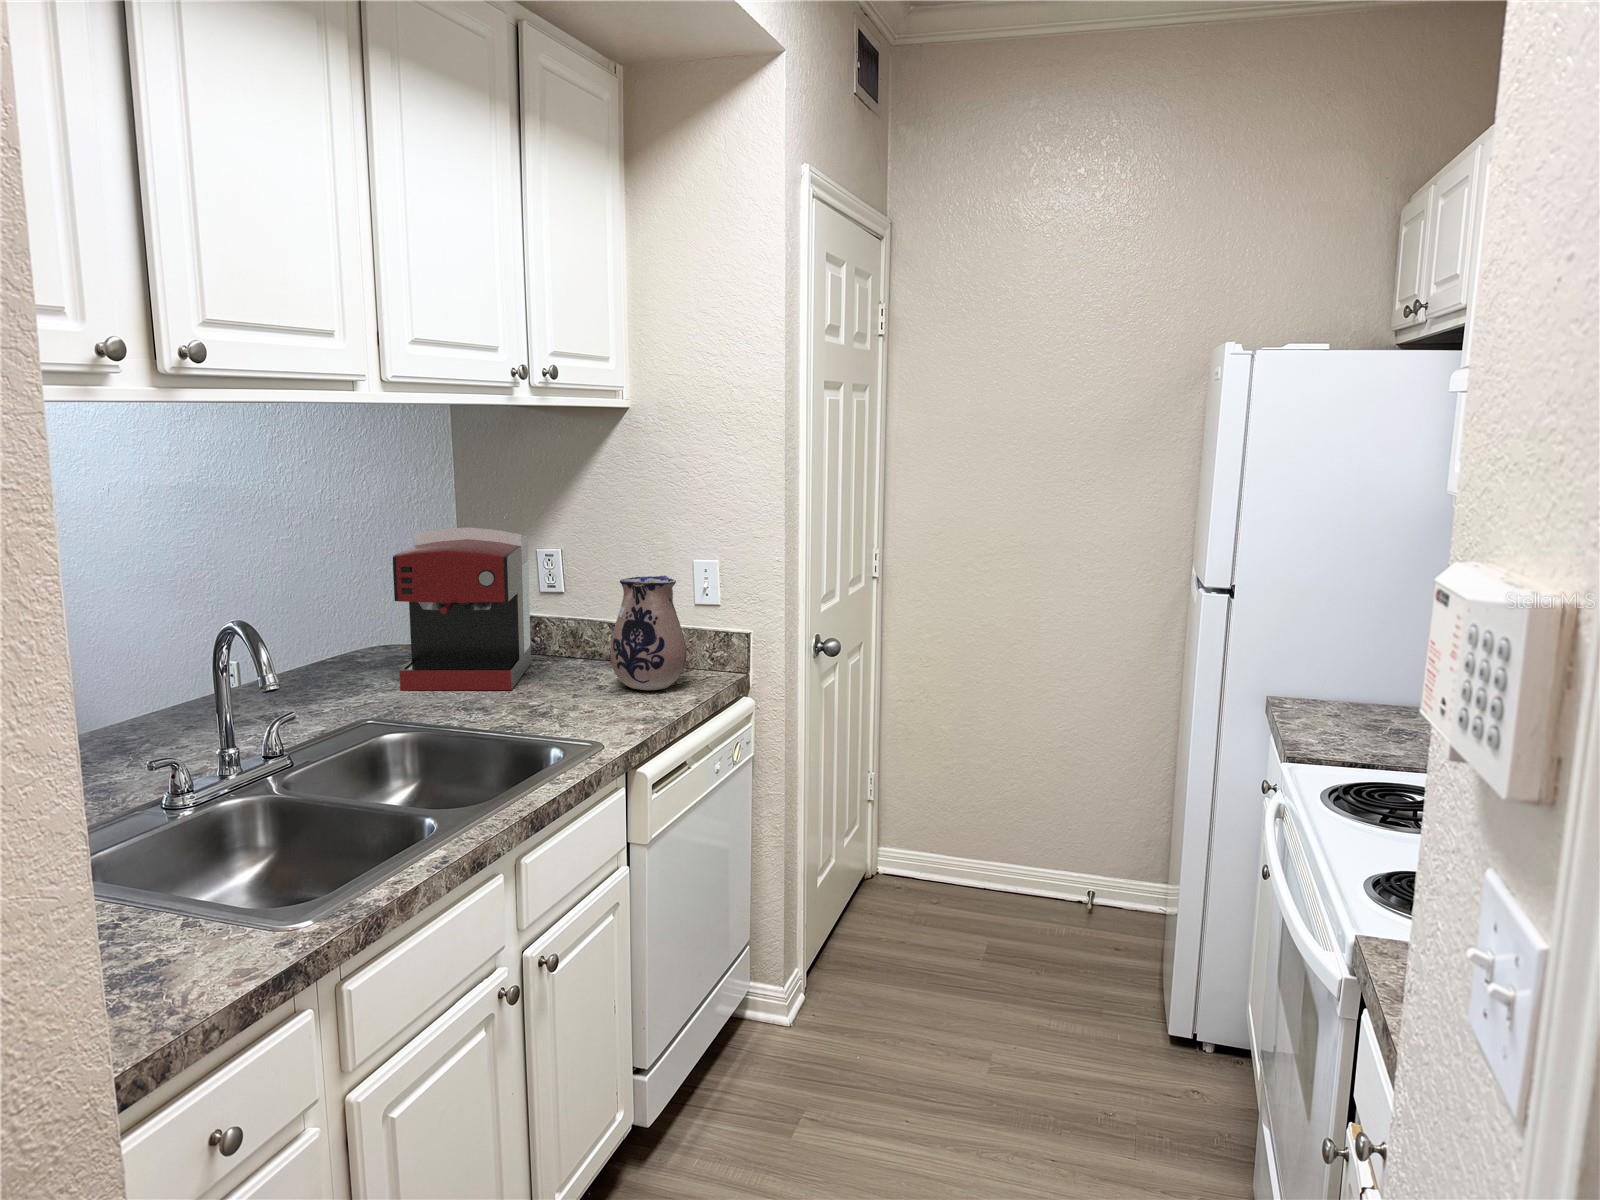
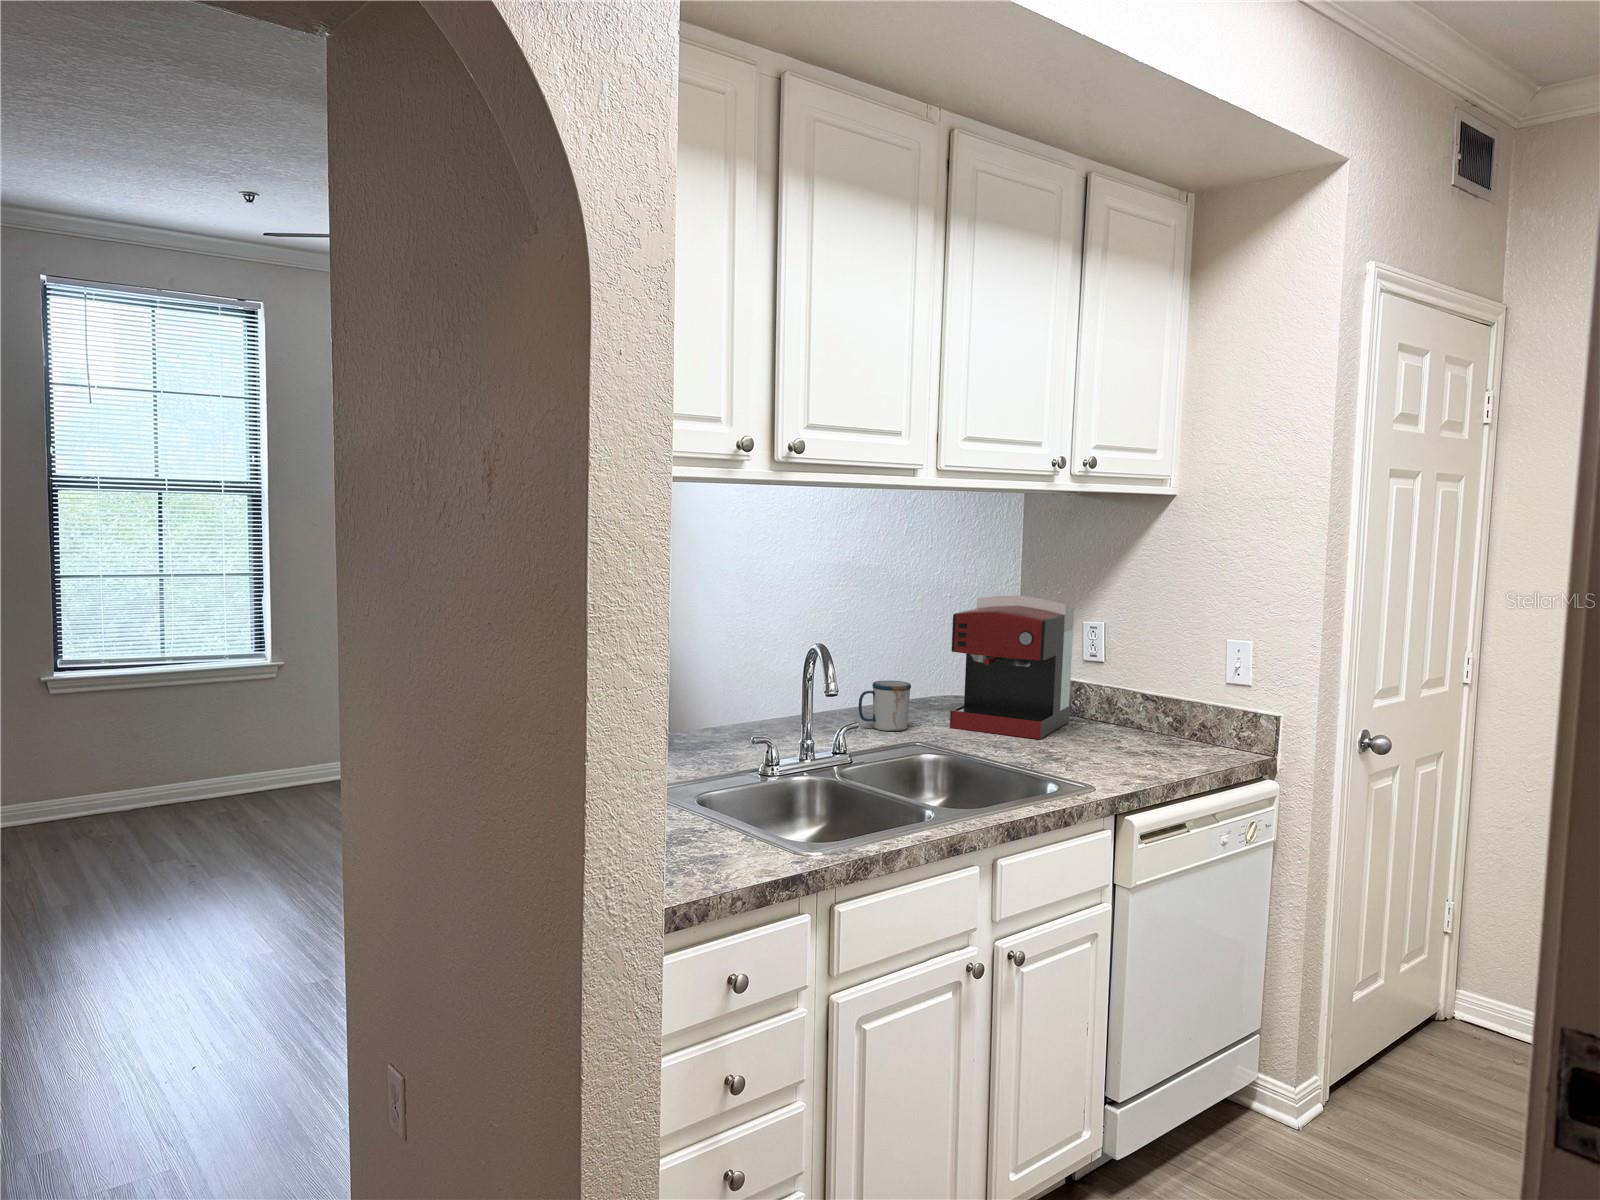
ceramic pitcher: present [610,575,687,690] -> none [1131,650,1205,757]
mug: none [282,644,349,707] -> present [859,681,911,731]

